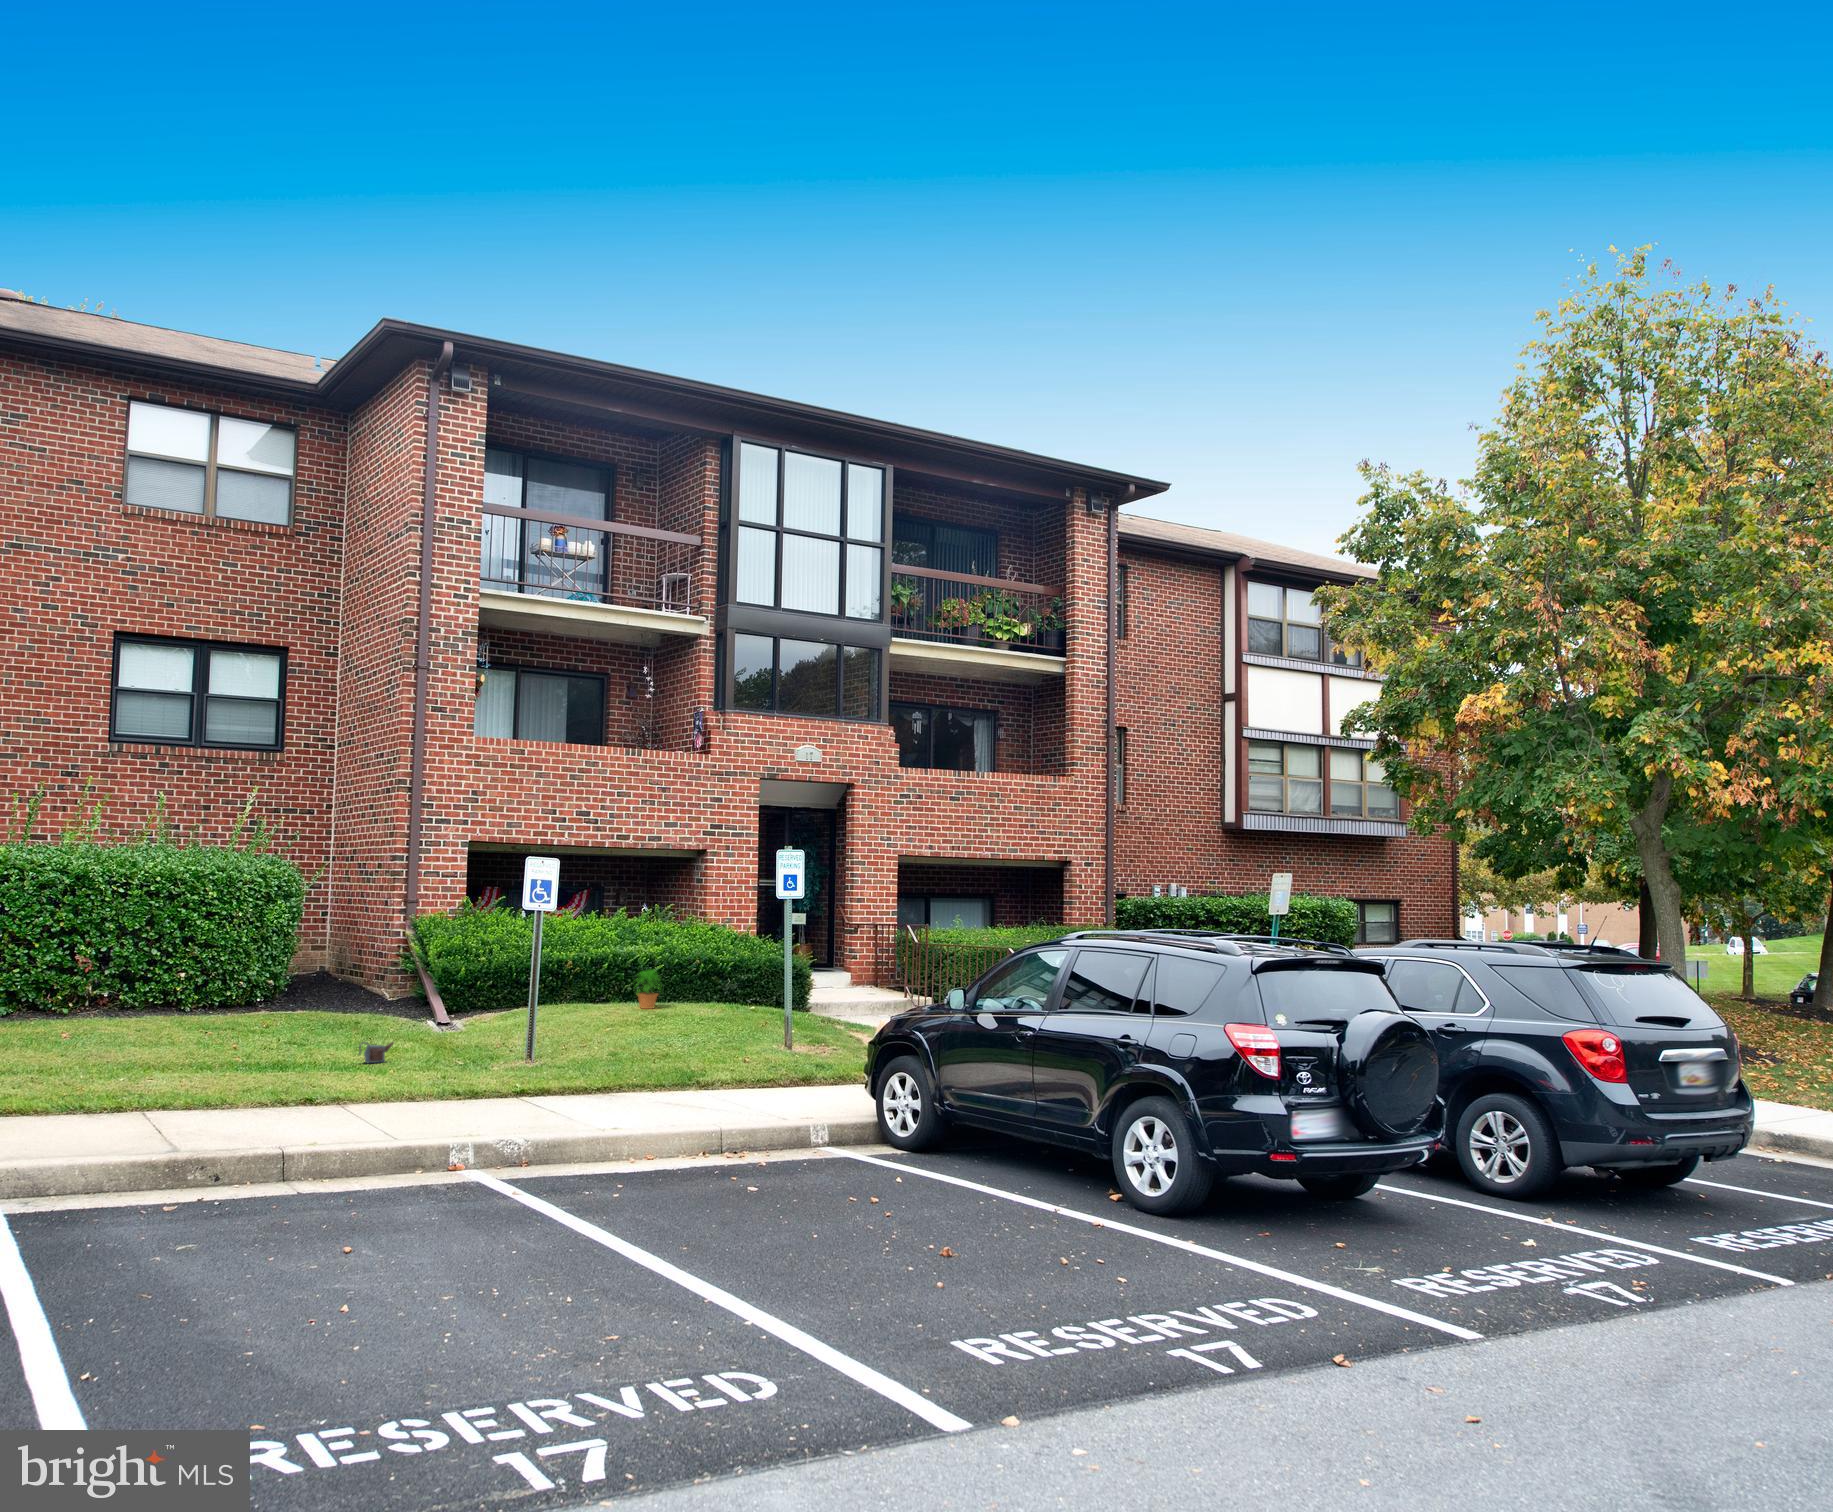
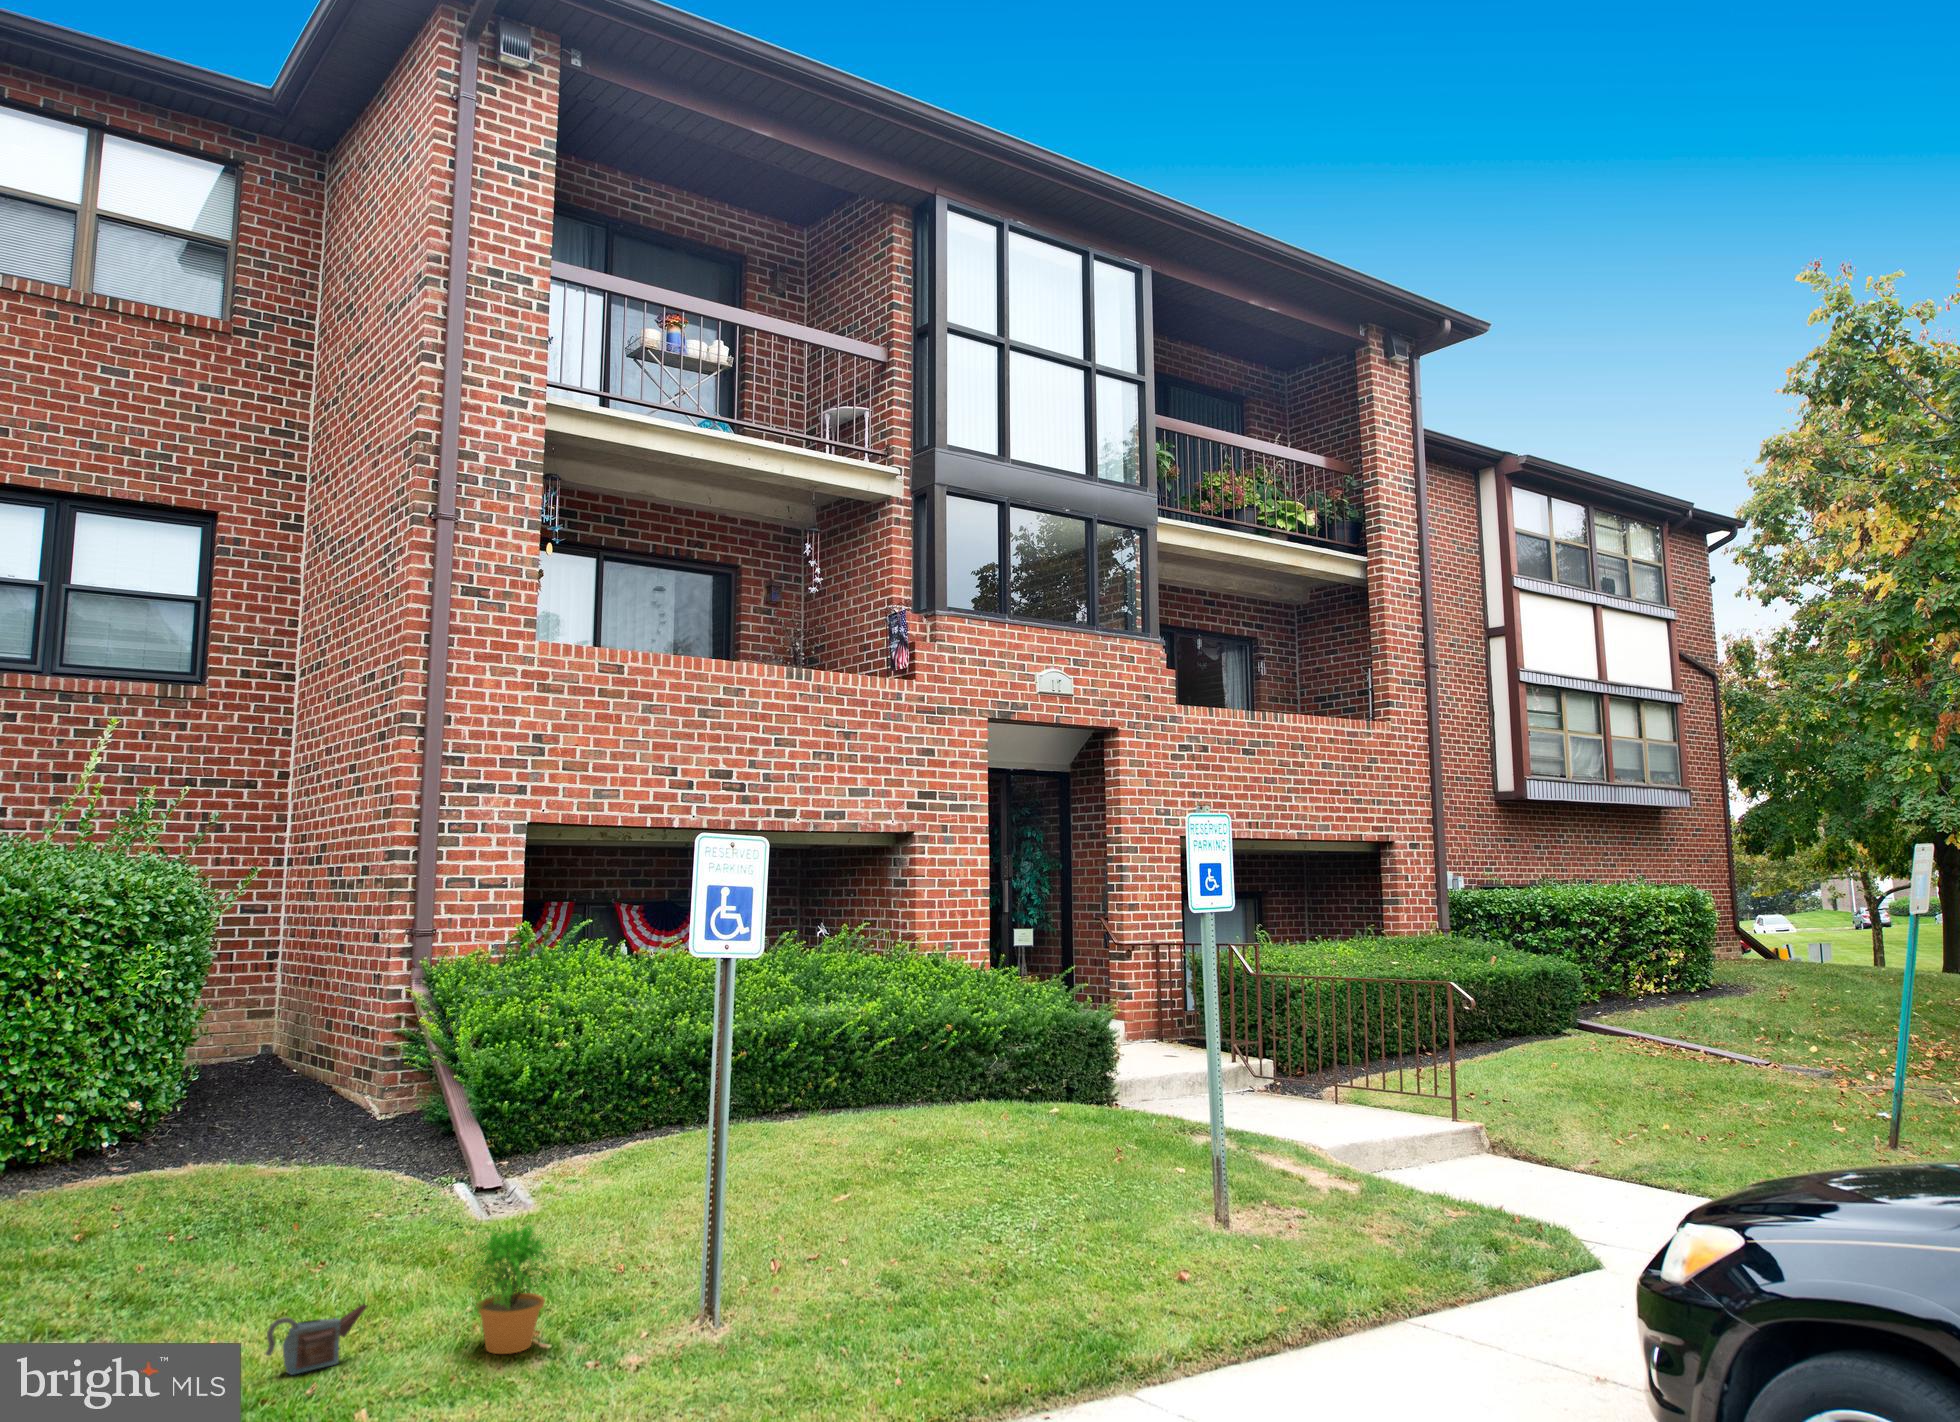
potted plant: present [636,970,661,1009] -> present [463,1225,554,1354]

